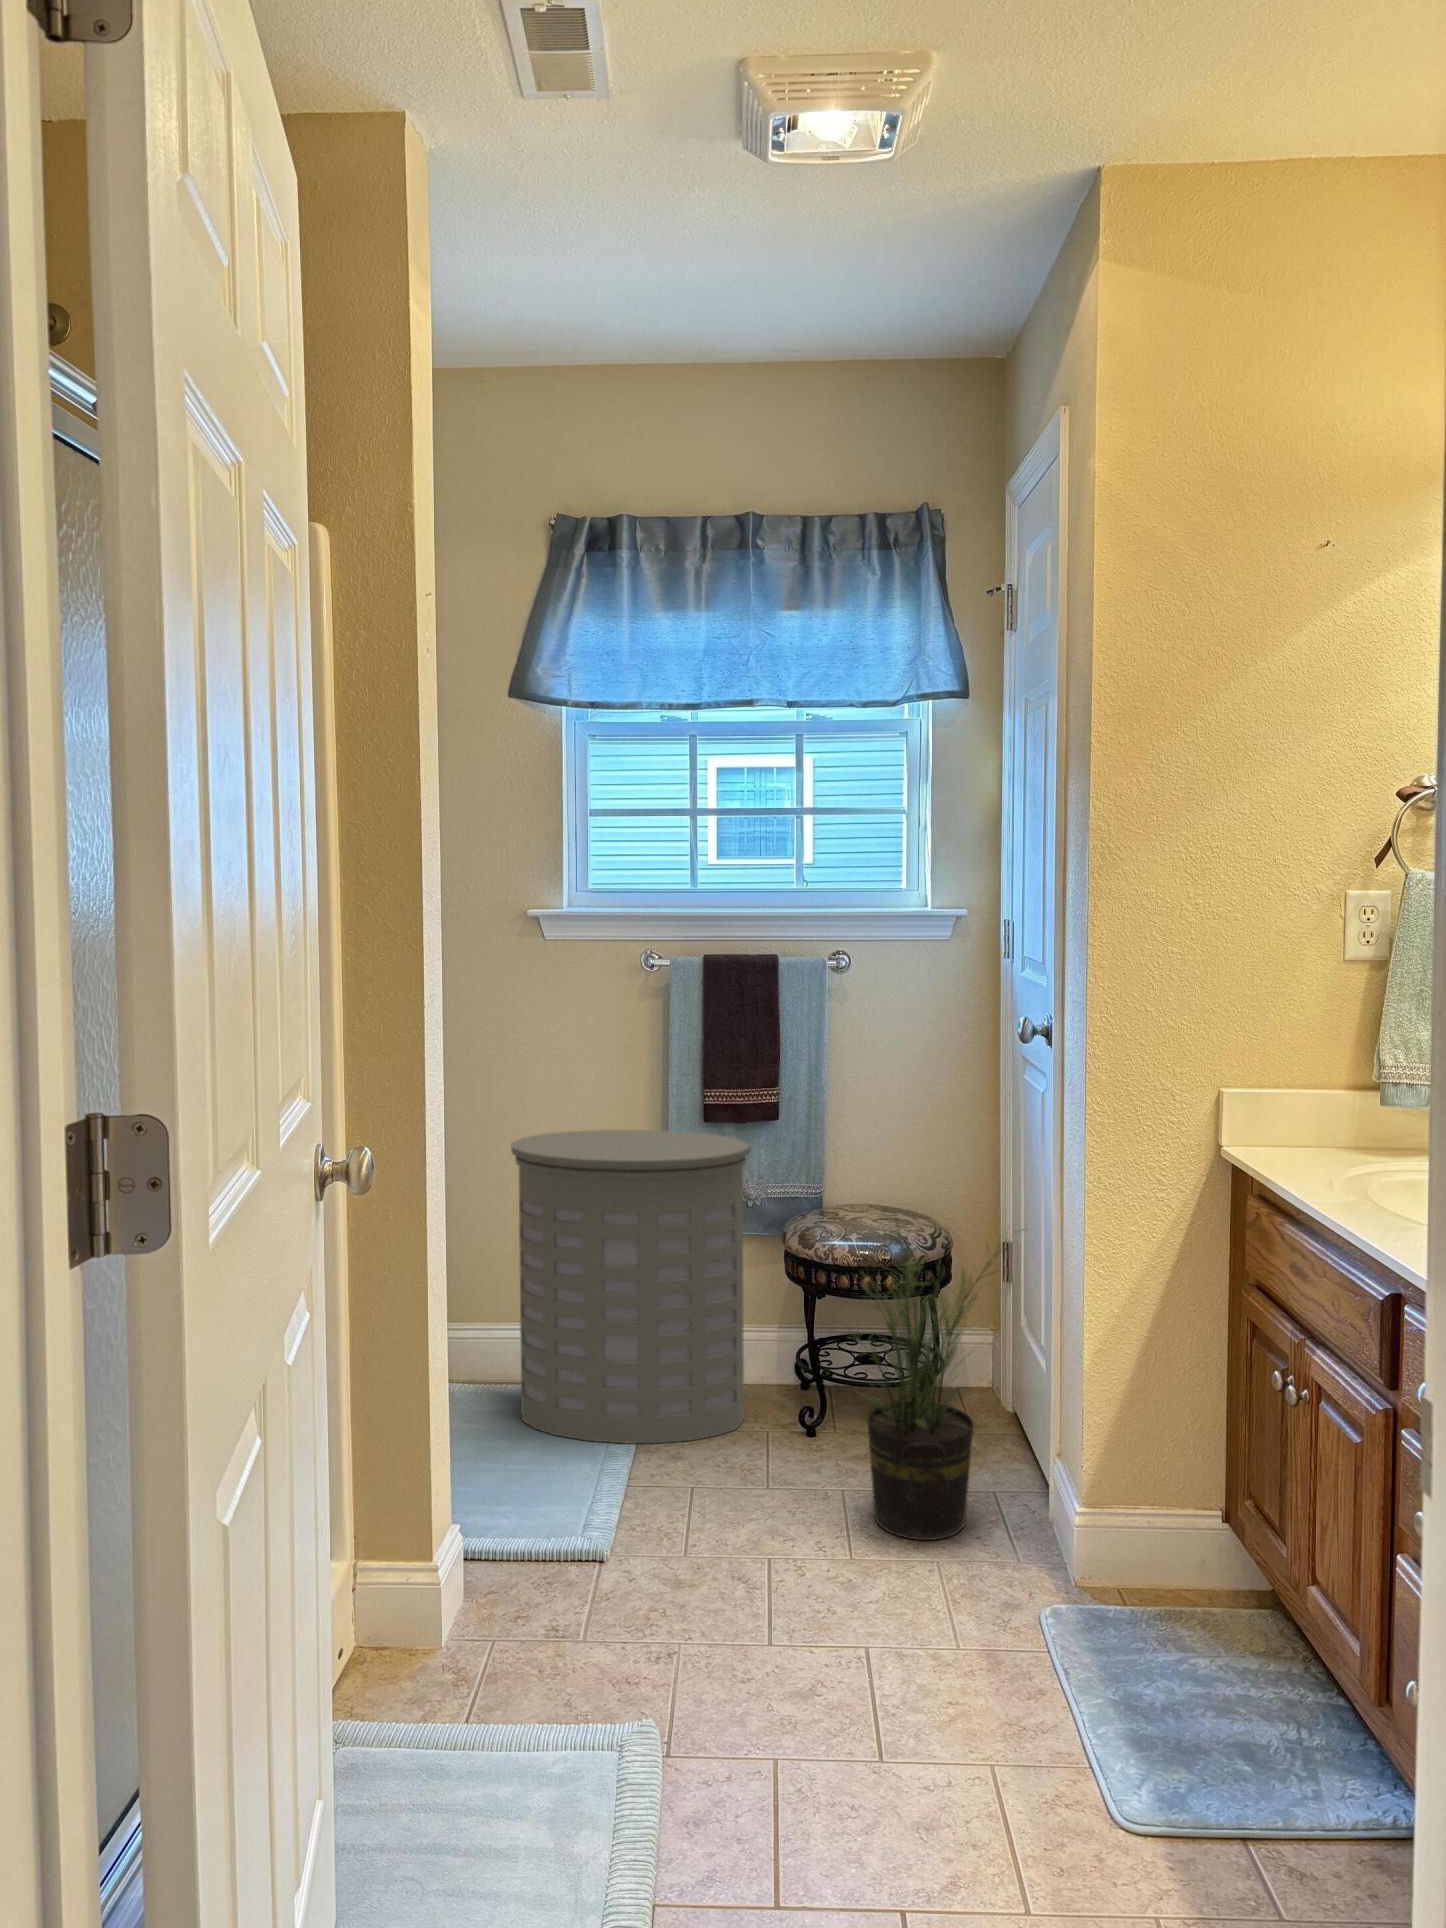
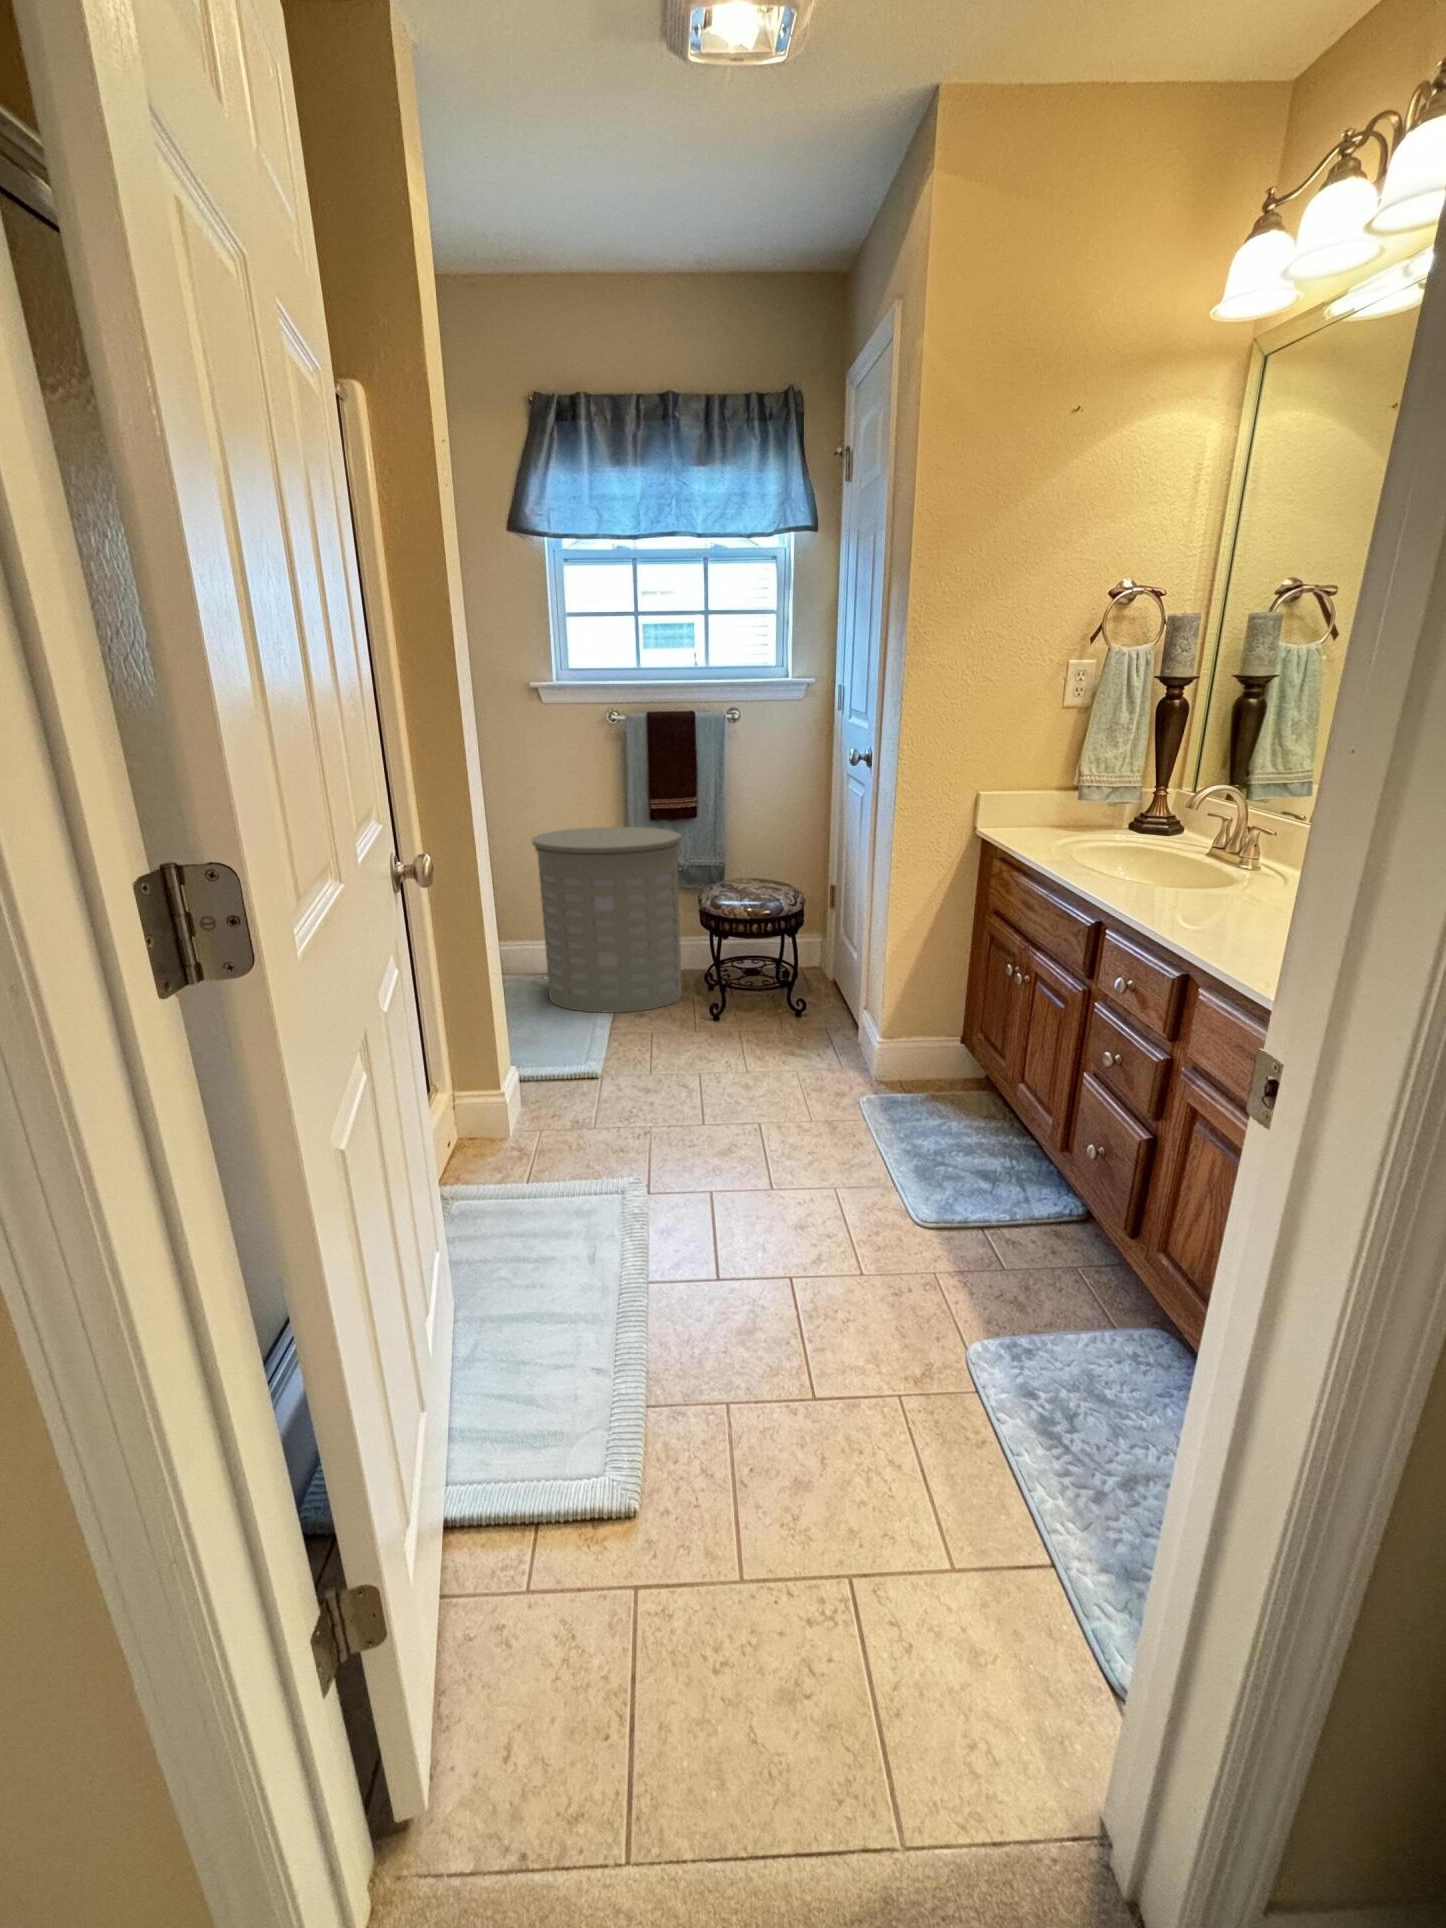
potted plant: present [844,1223,1026,1540] -> none [736,872,855,1062]

